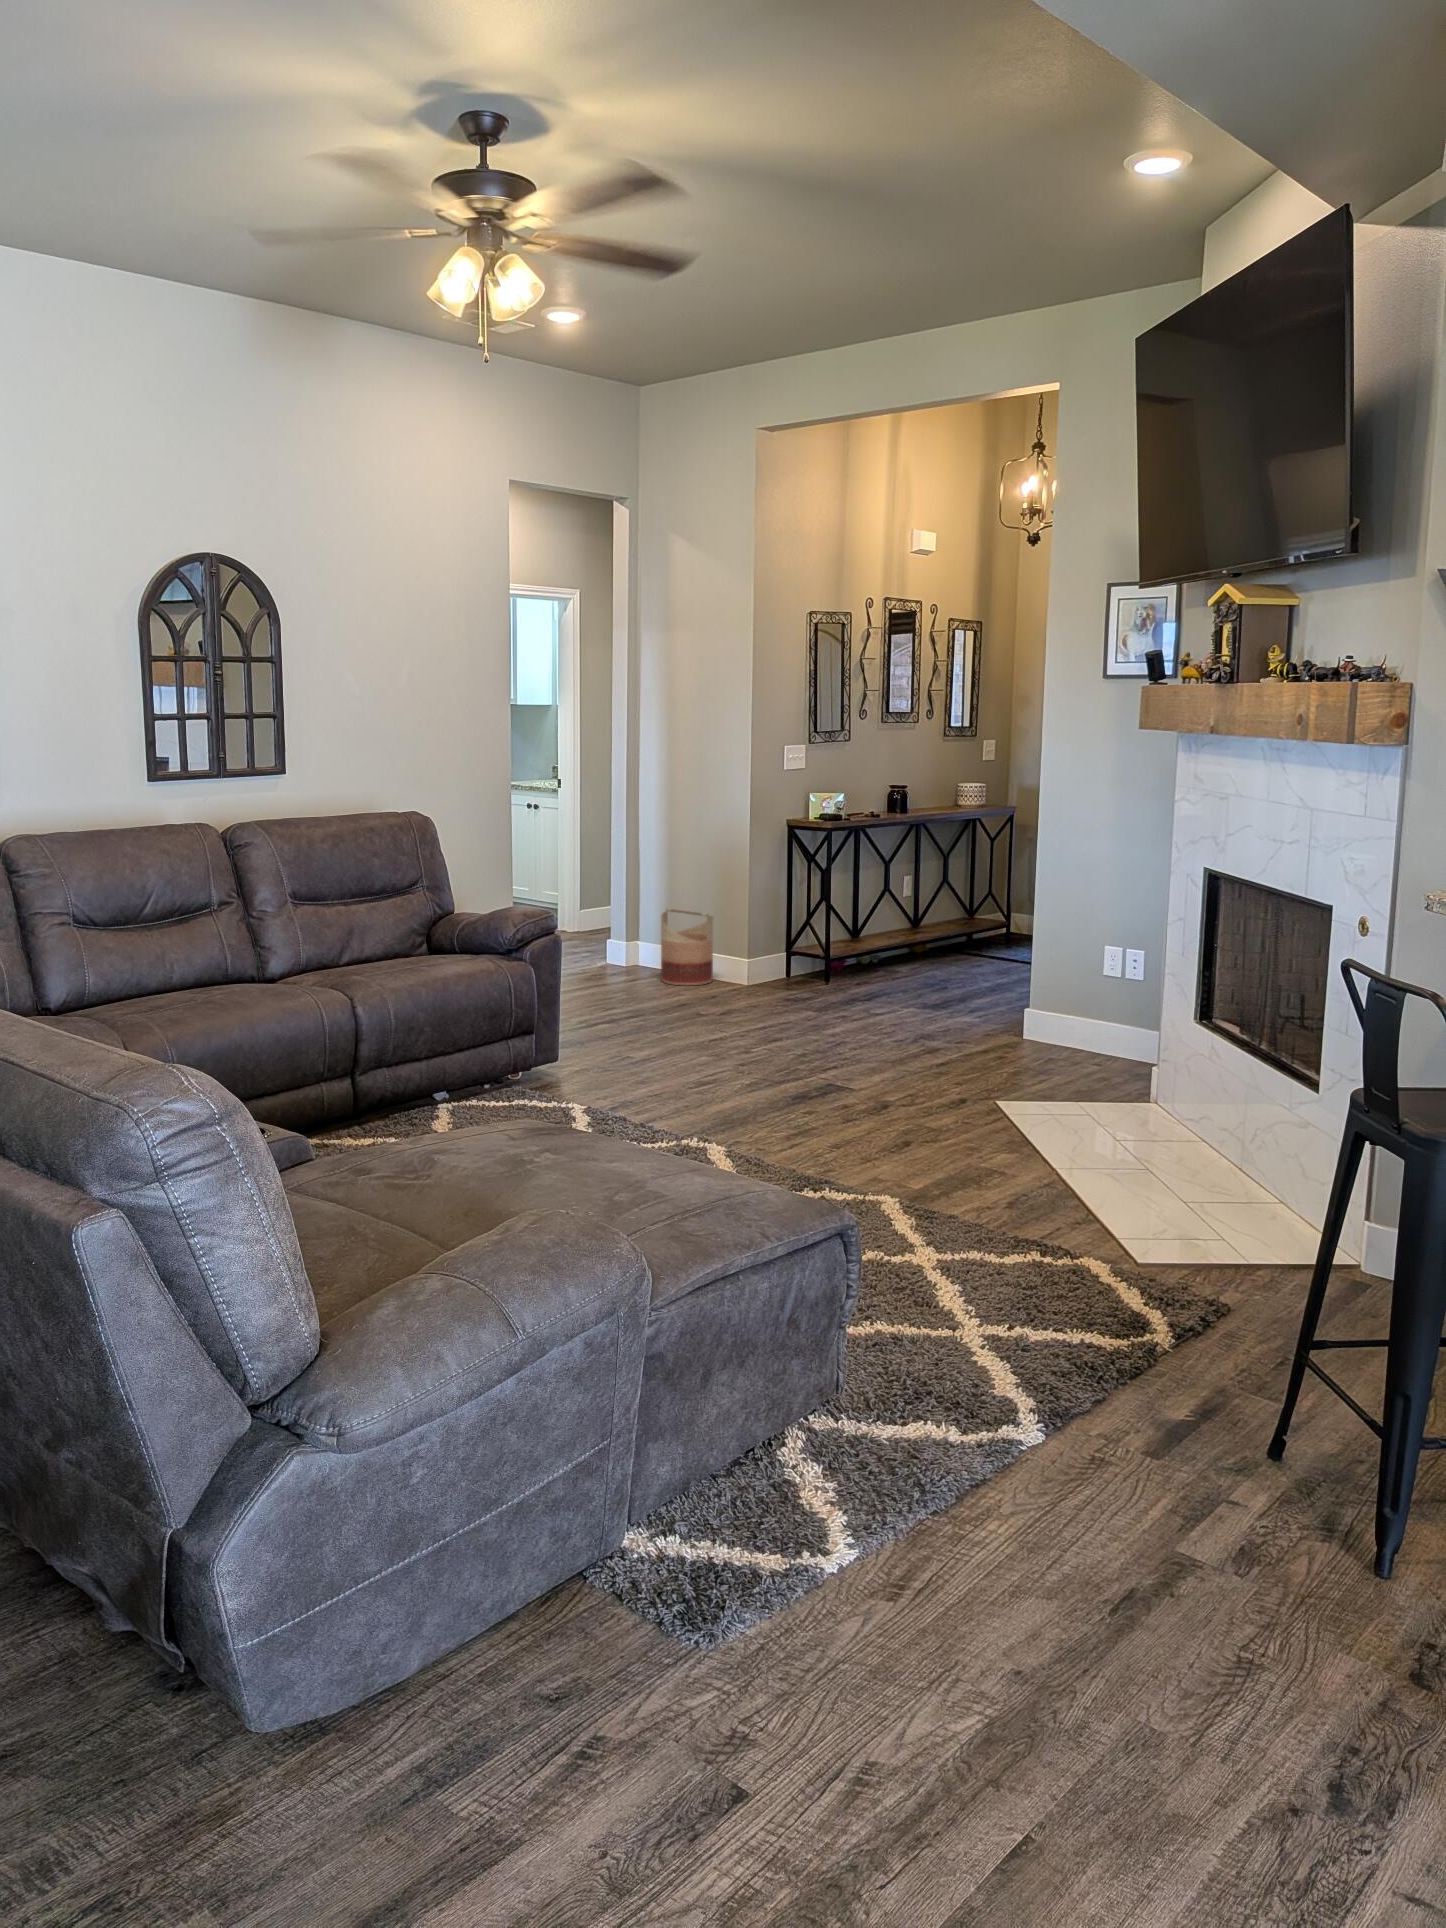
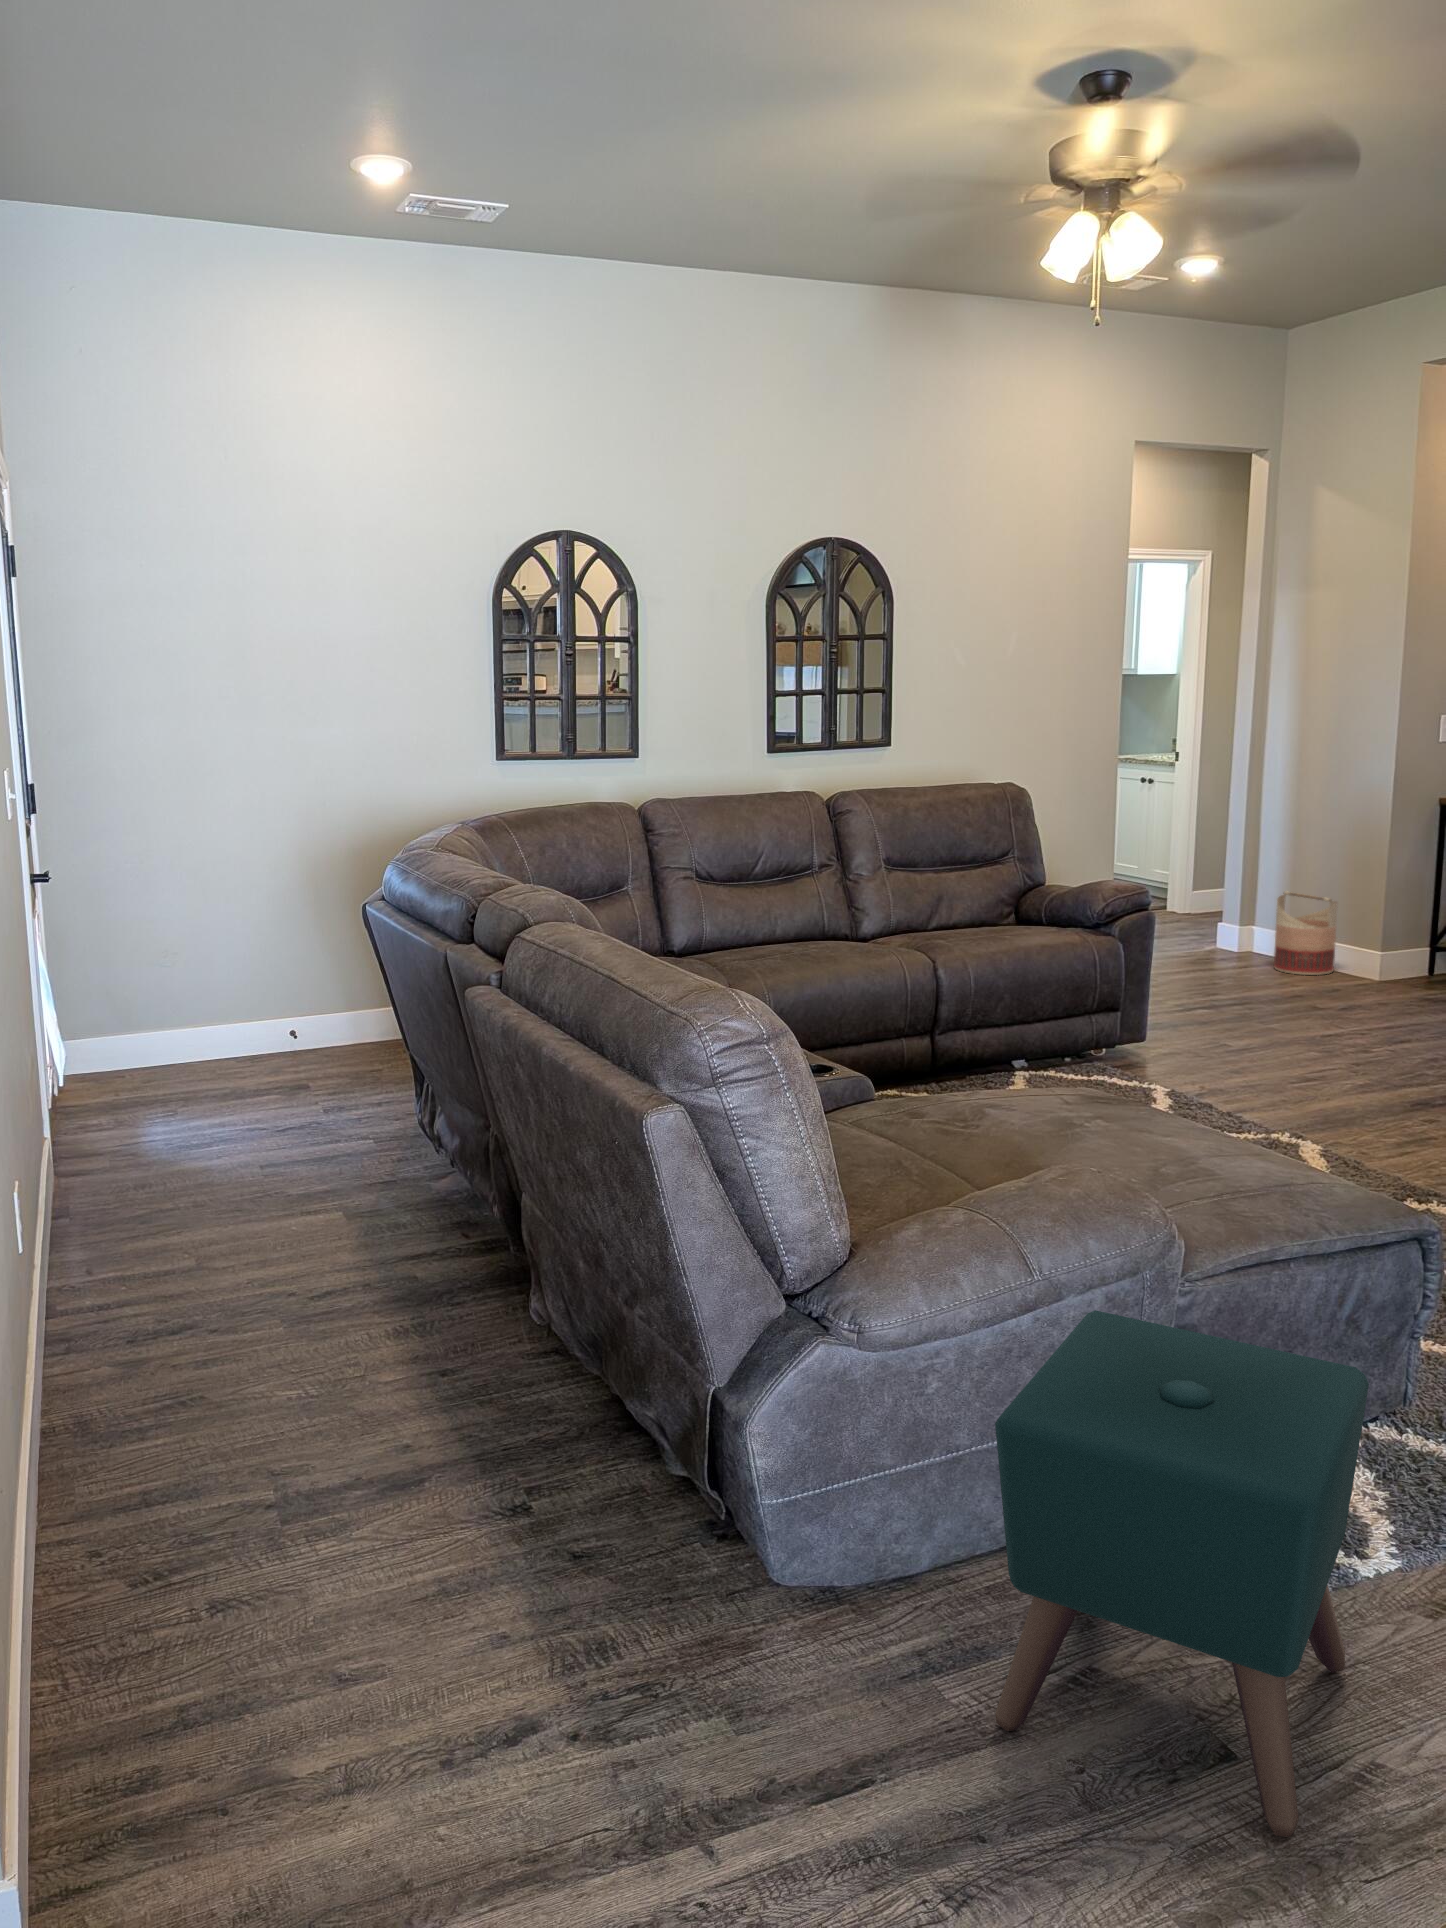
ottoman: none [500,1365,839,1866] -> present [995,1310,1369,1837]

